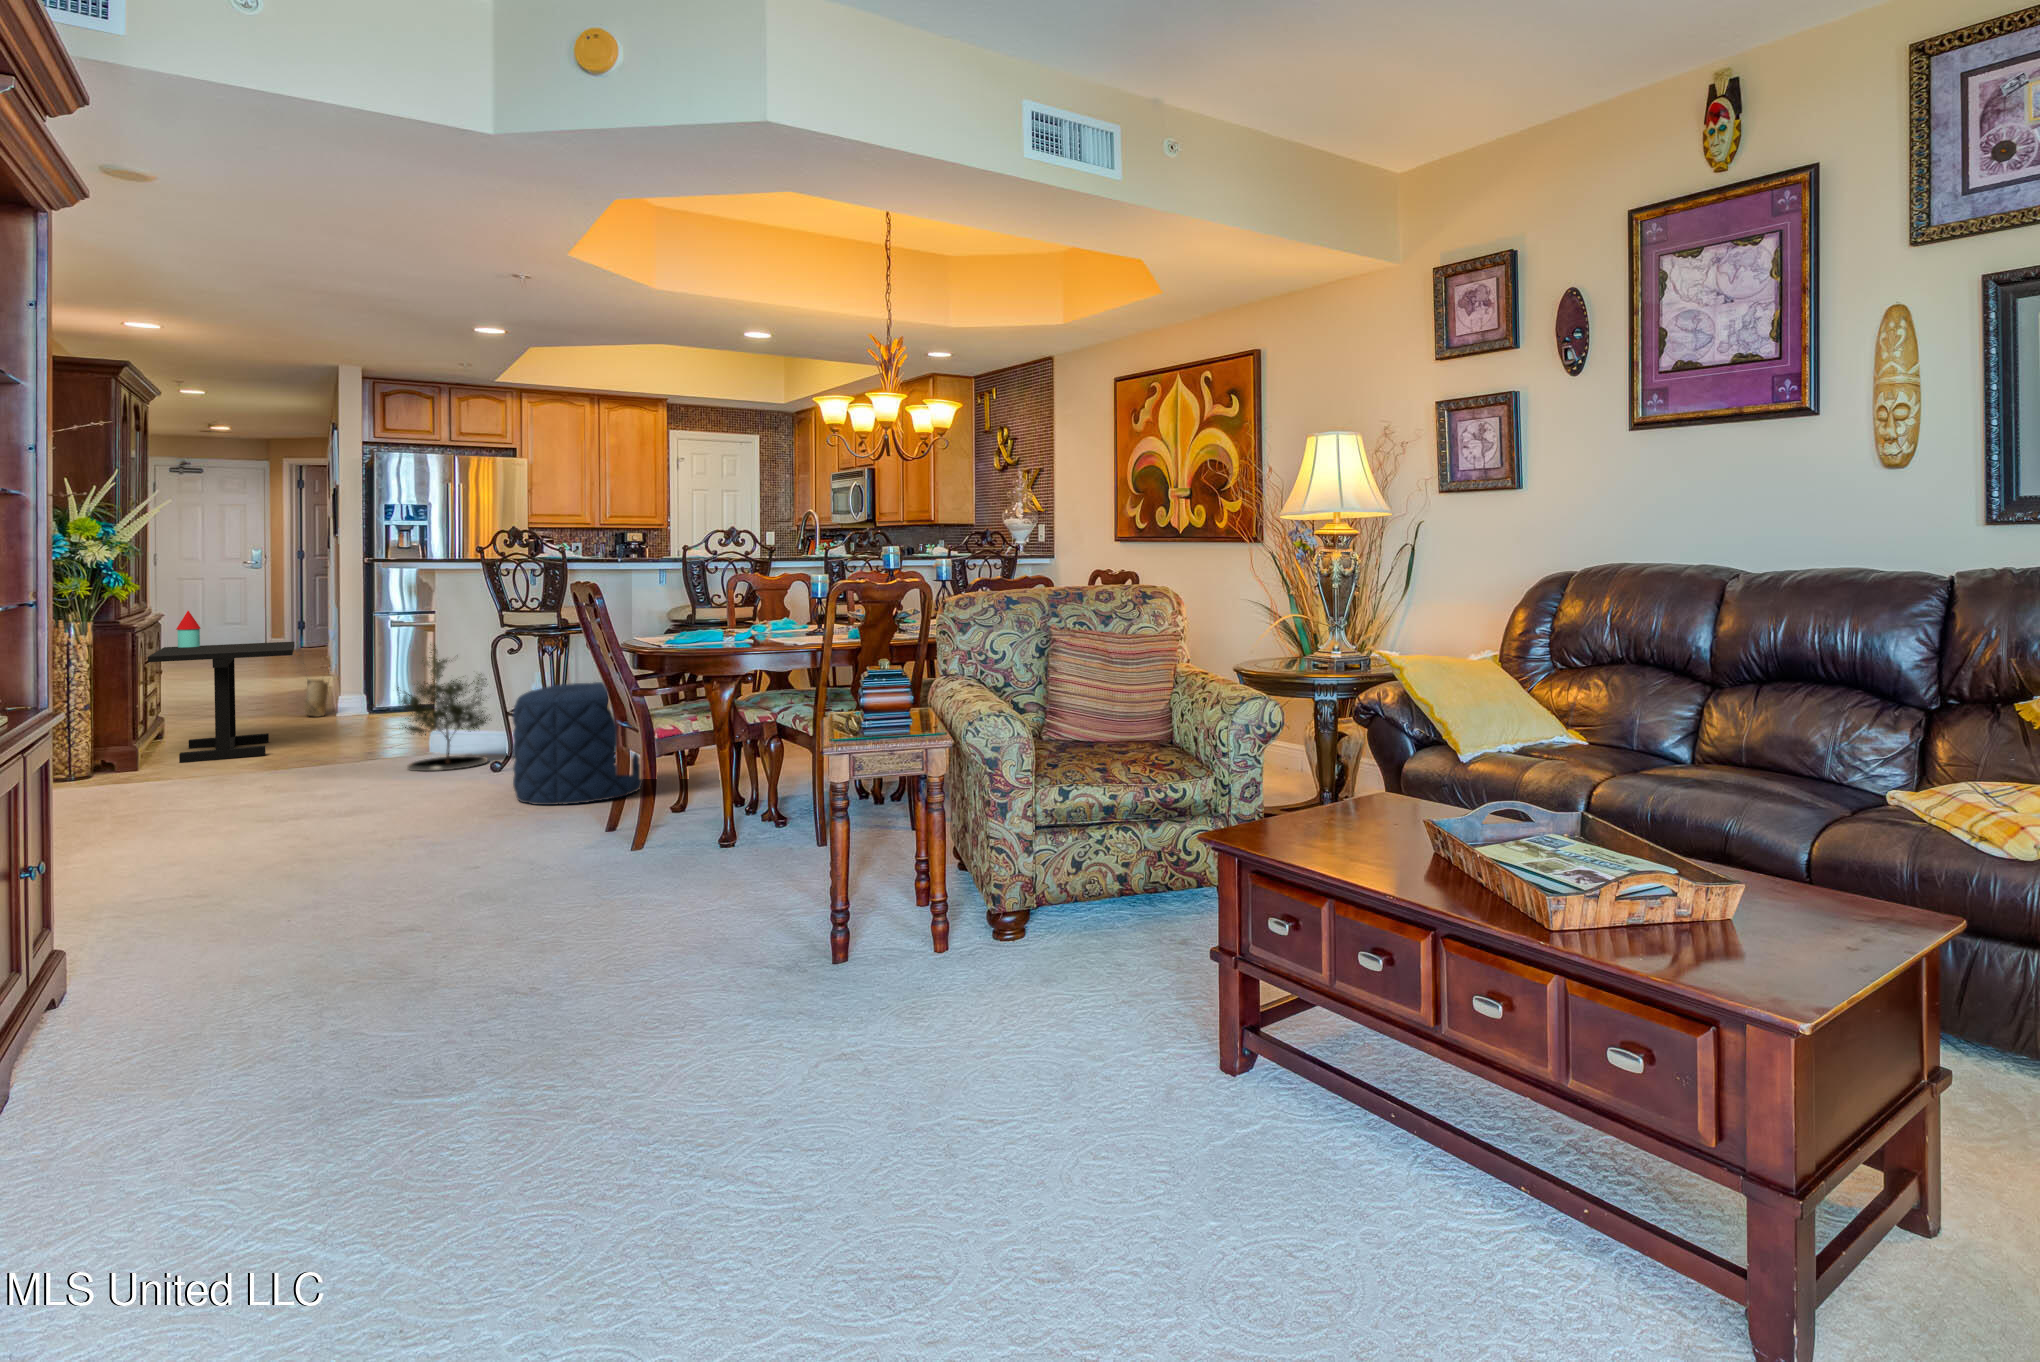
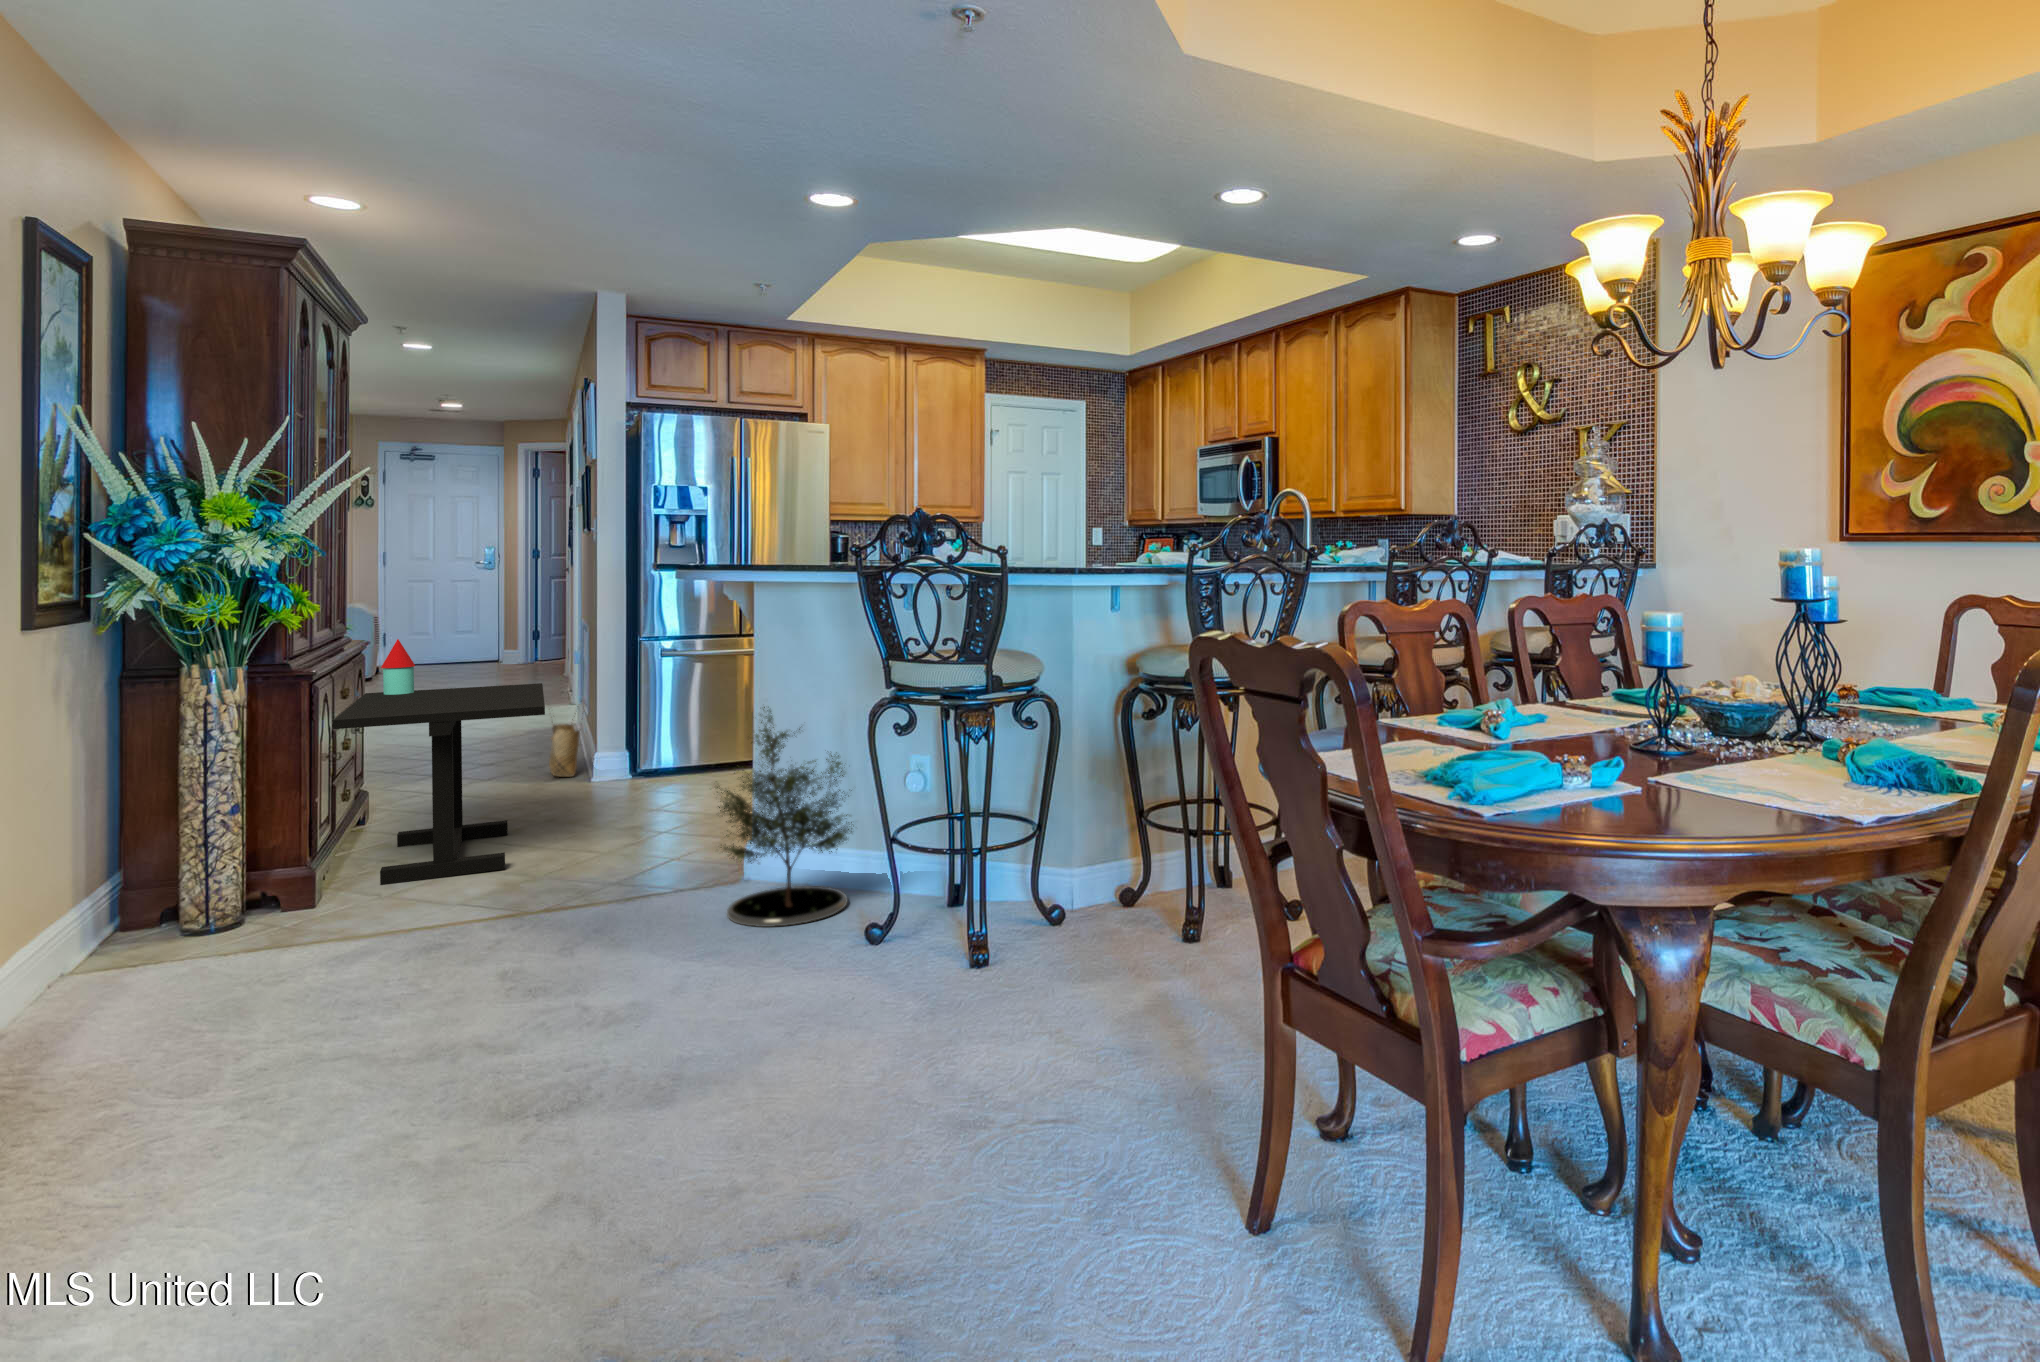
pouf: present [512,682,643,805] -> none [961,800,1189,1069]

